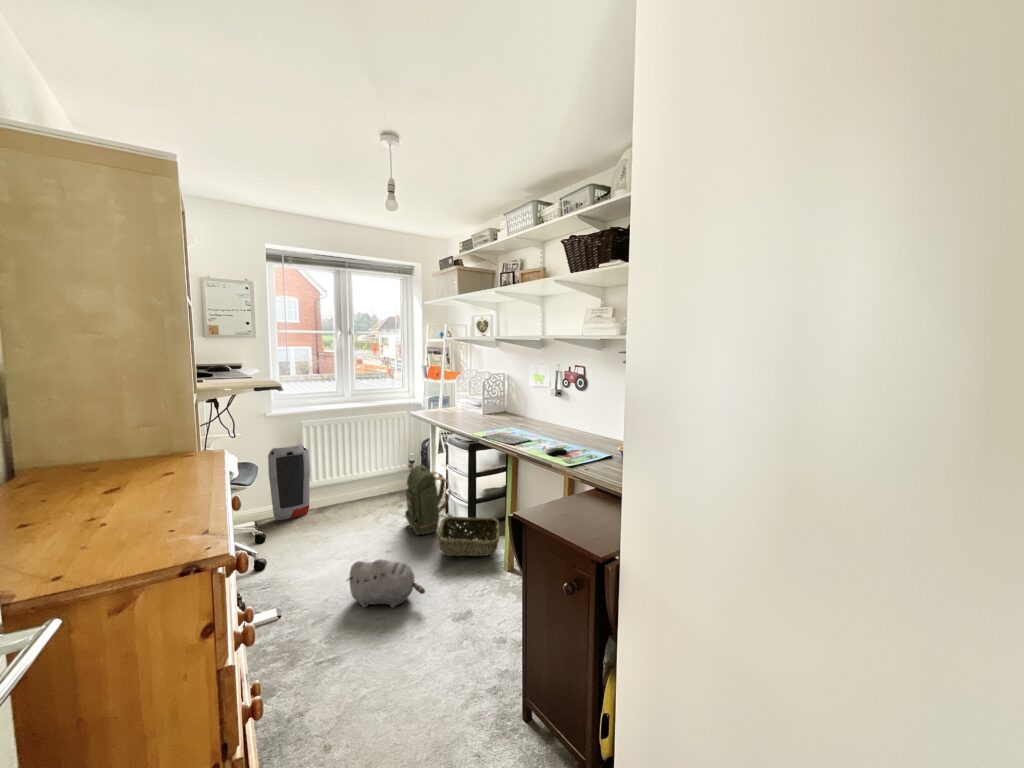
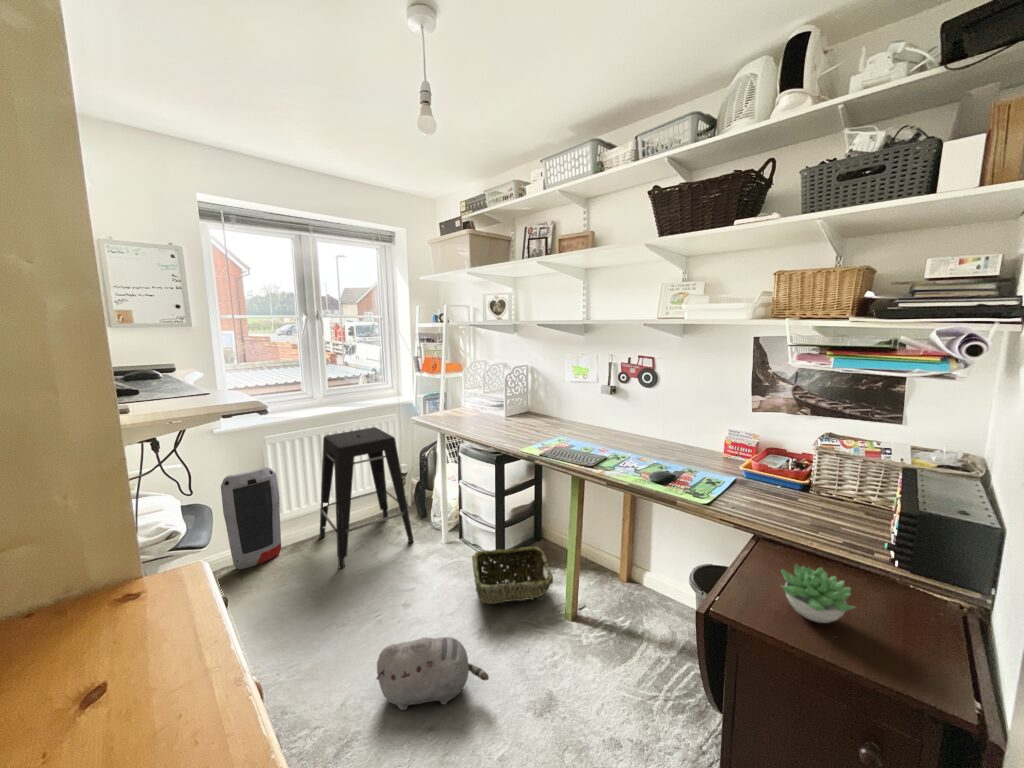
stool: none [339,420,409,526] -> present [319,427,413,568]
backpack: present [405,465,450,535] -> none [412,484,473,575]
succulent plant: none [550,487,592,520] -> present [781,564,855,623]

